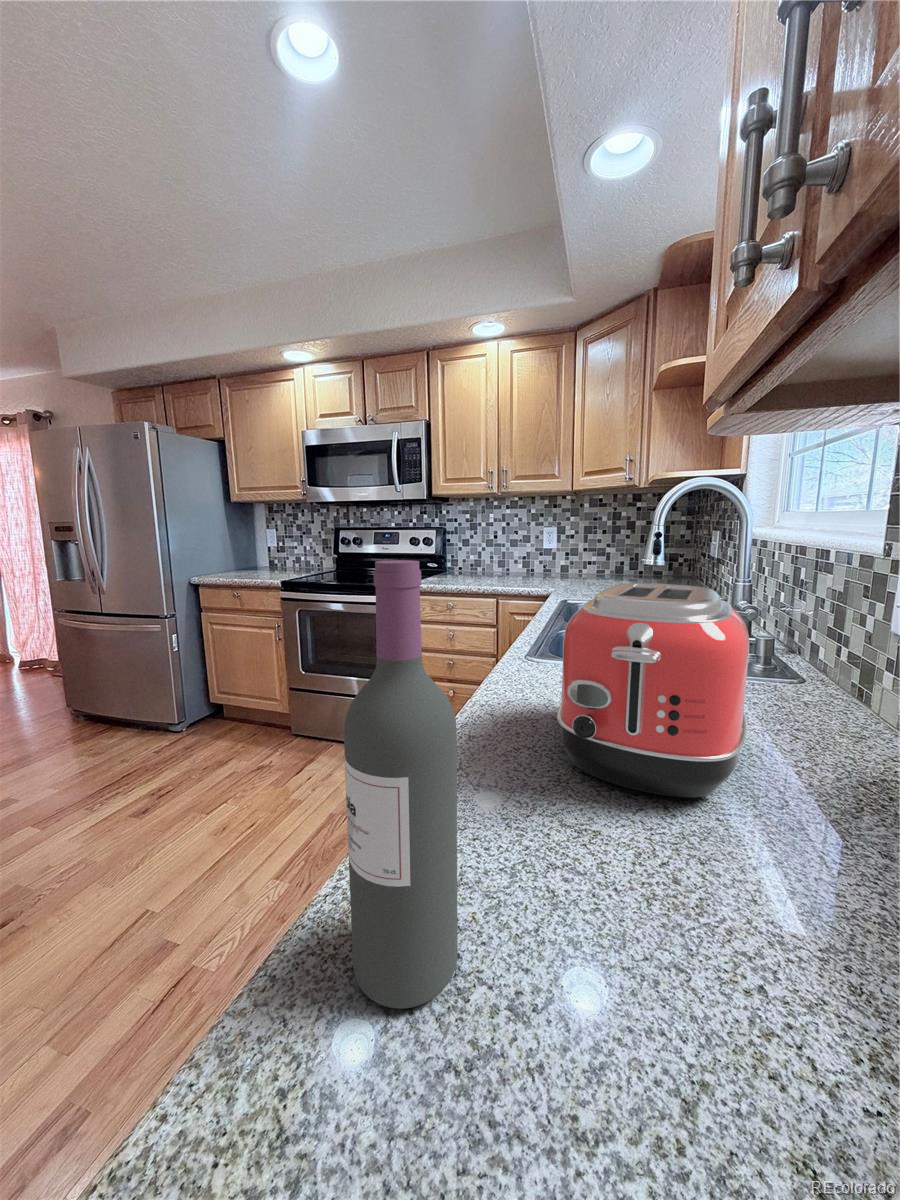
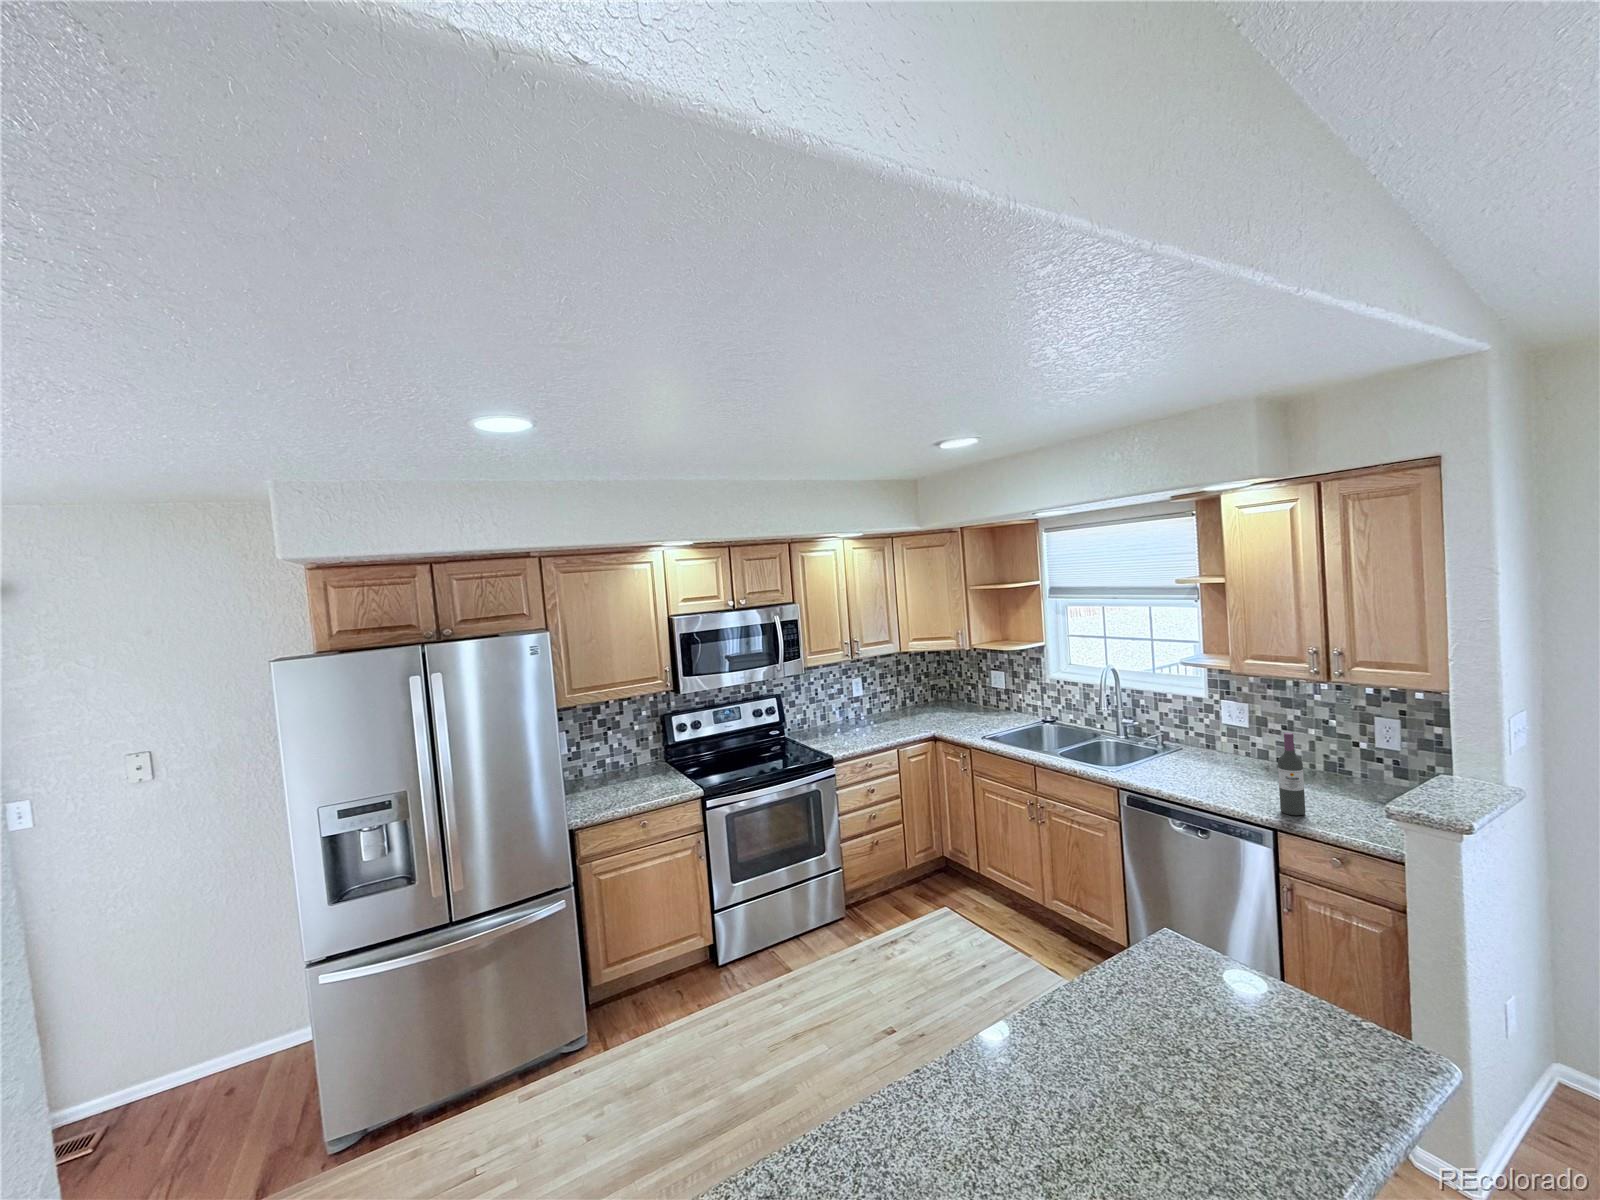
toaster: present [557,583,749,798] -> none [1172,721,1251,786]

